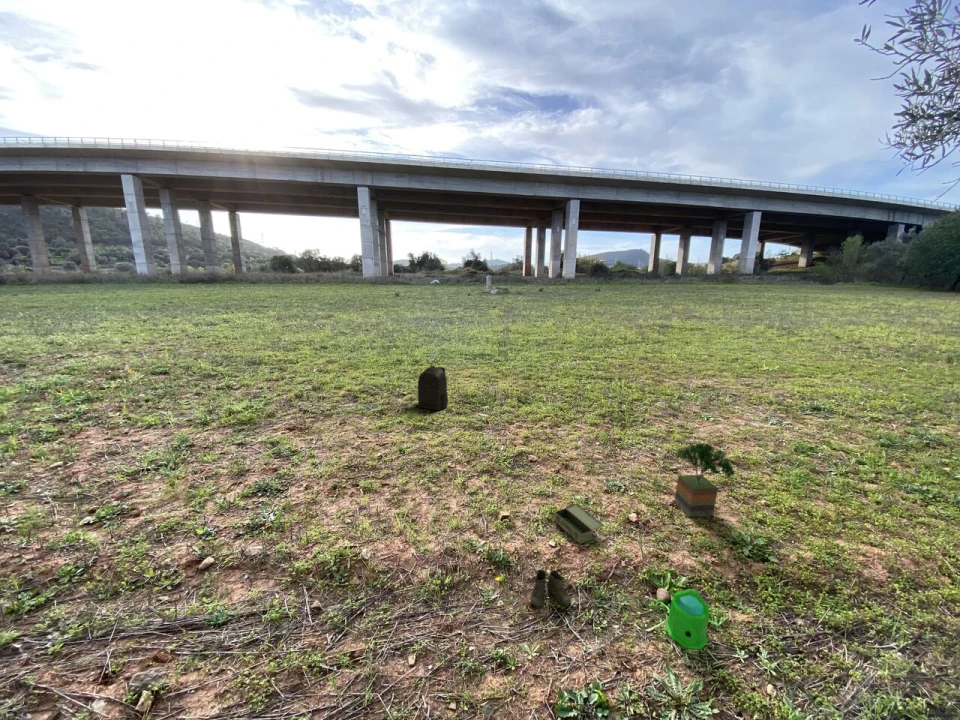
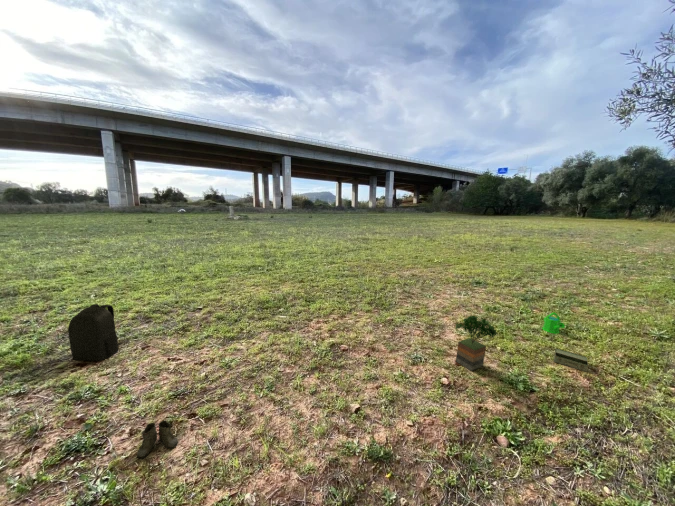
backpack: present [418,365,448,411] -> present [68,304,121,361]
toolbox: present [554,504,603,544] -> present [554,348,588,372]
boots: present [530,569,571,608] -> present [137,420,178,459]
watering can: present [665,589,710,649] -> present [542,313,565,334]

